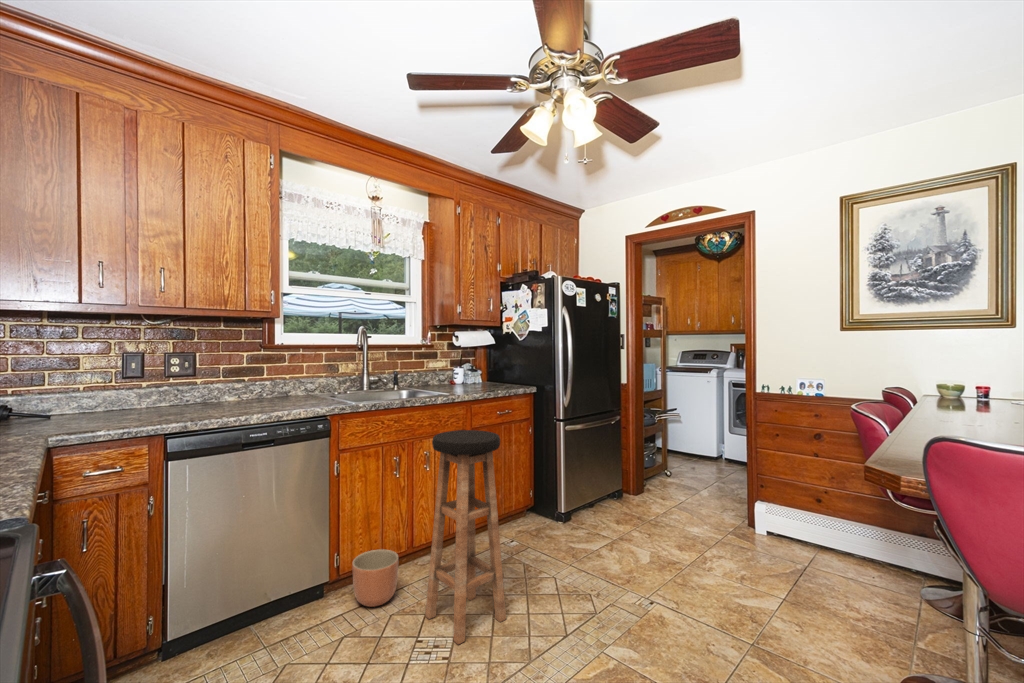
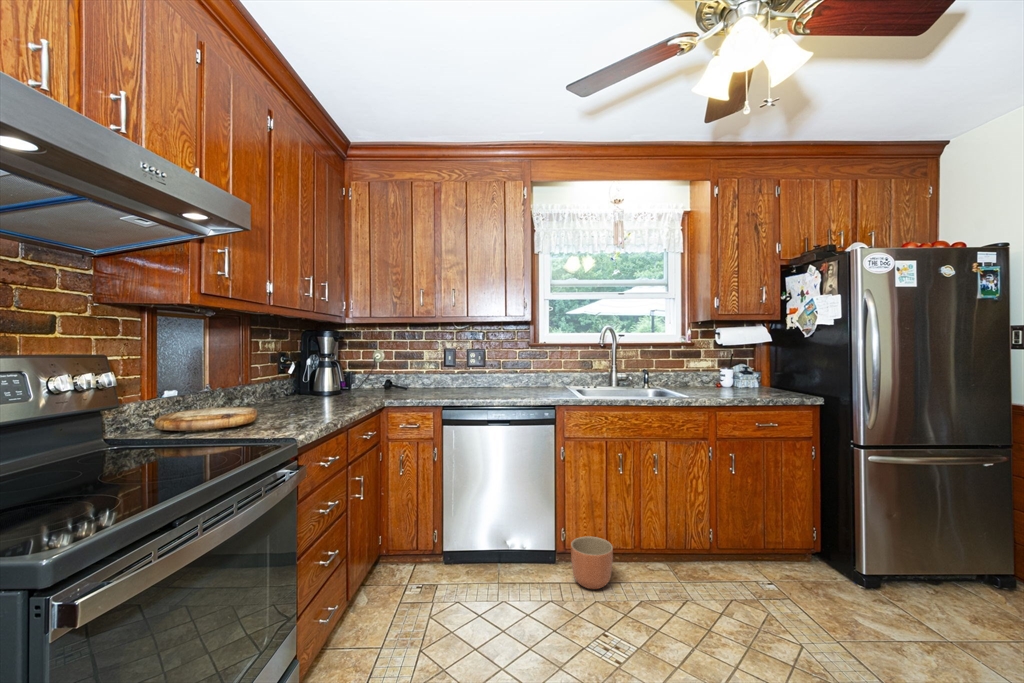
bar stool: present [425,430,506,644] -> none [624,436,705,659]

